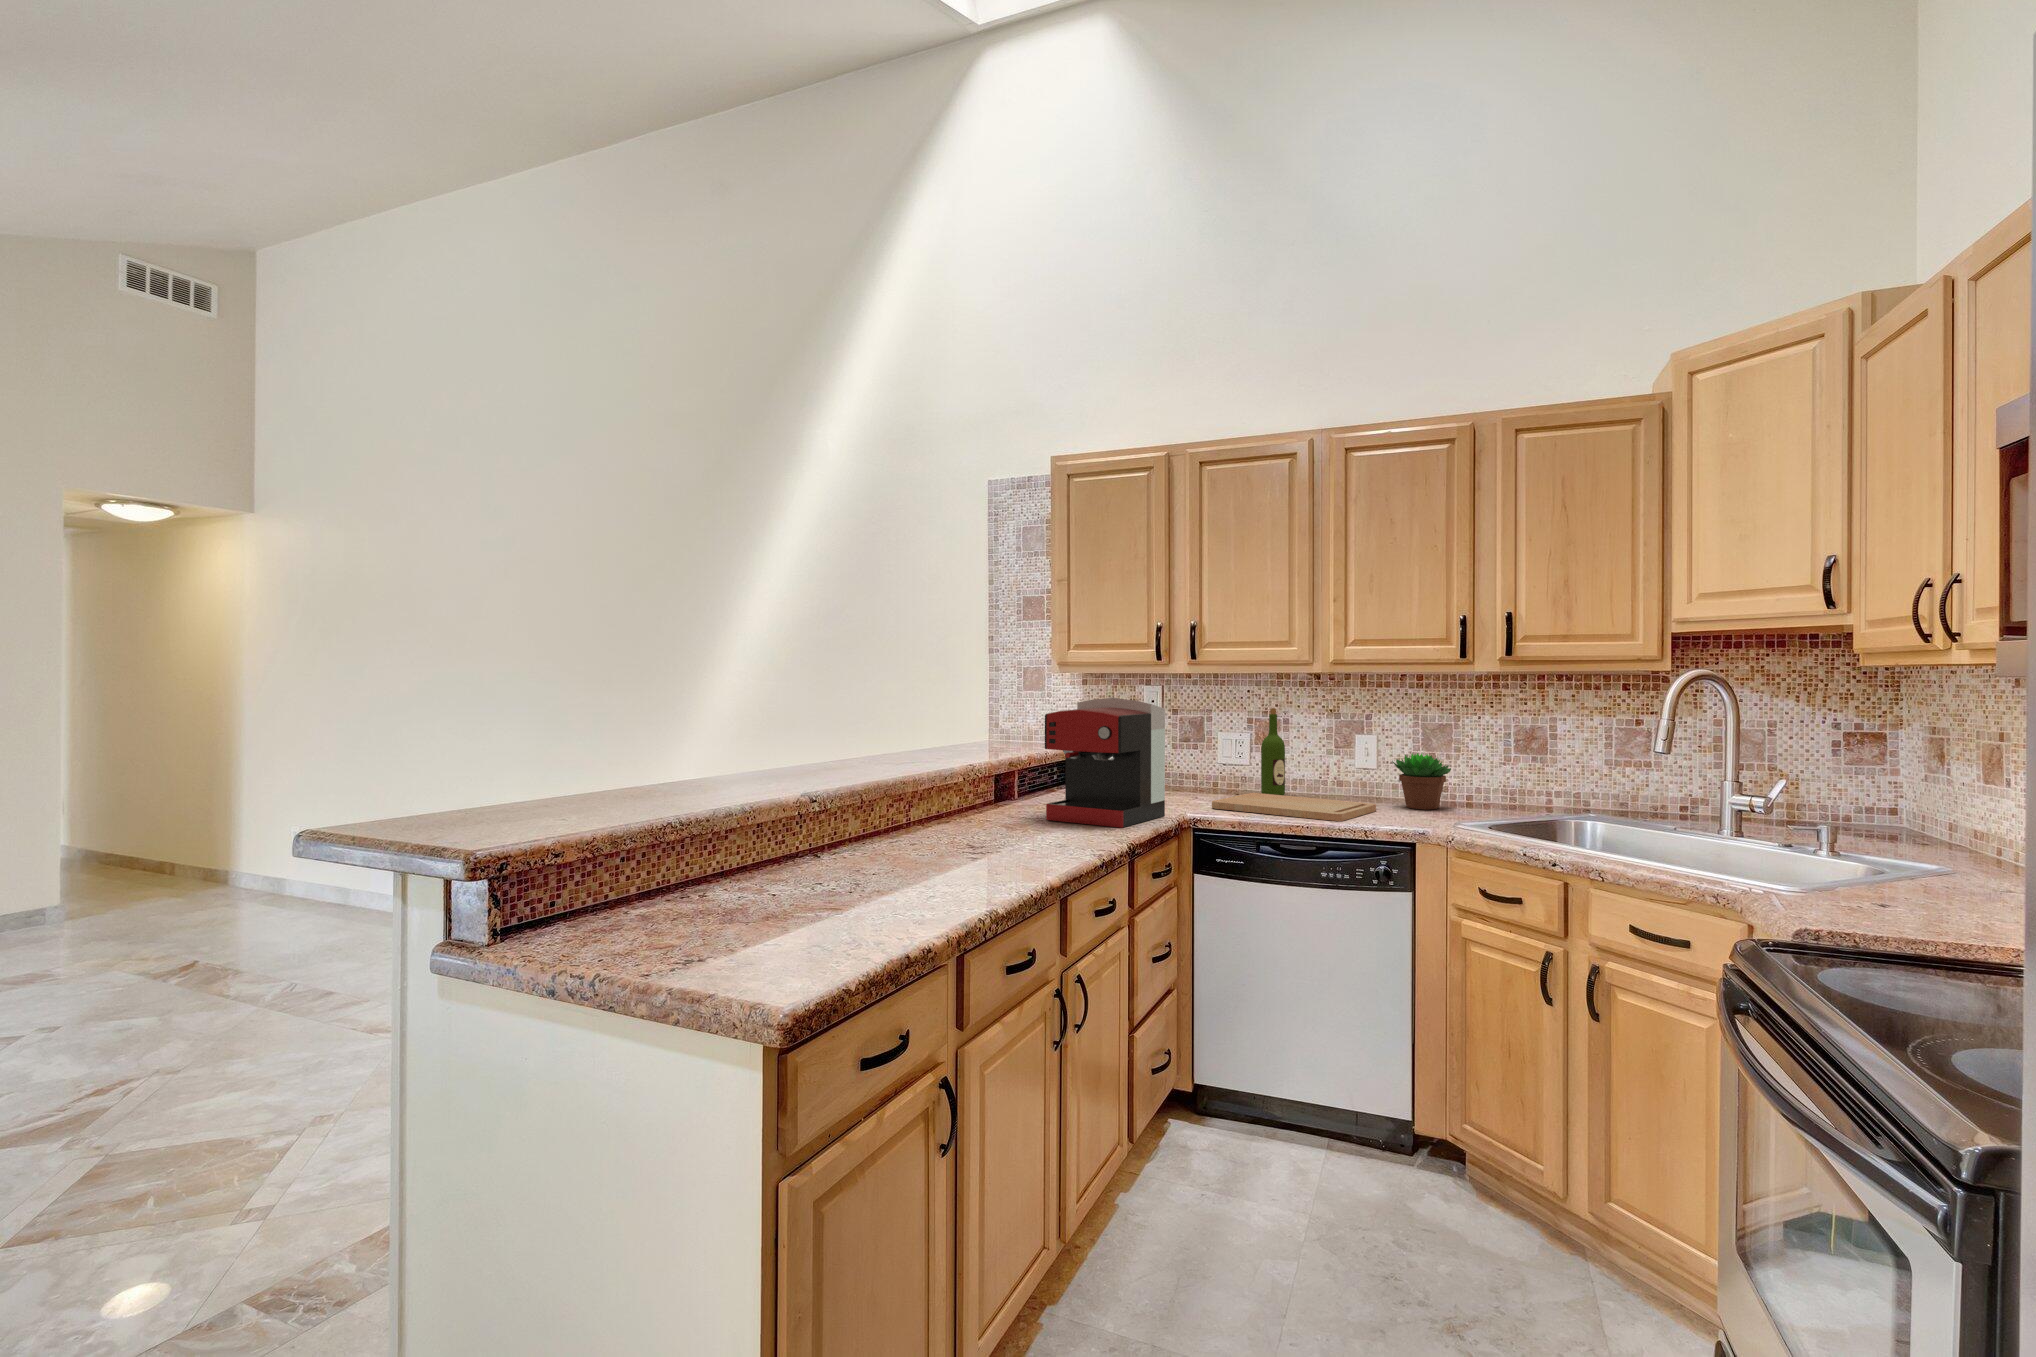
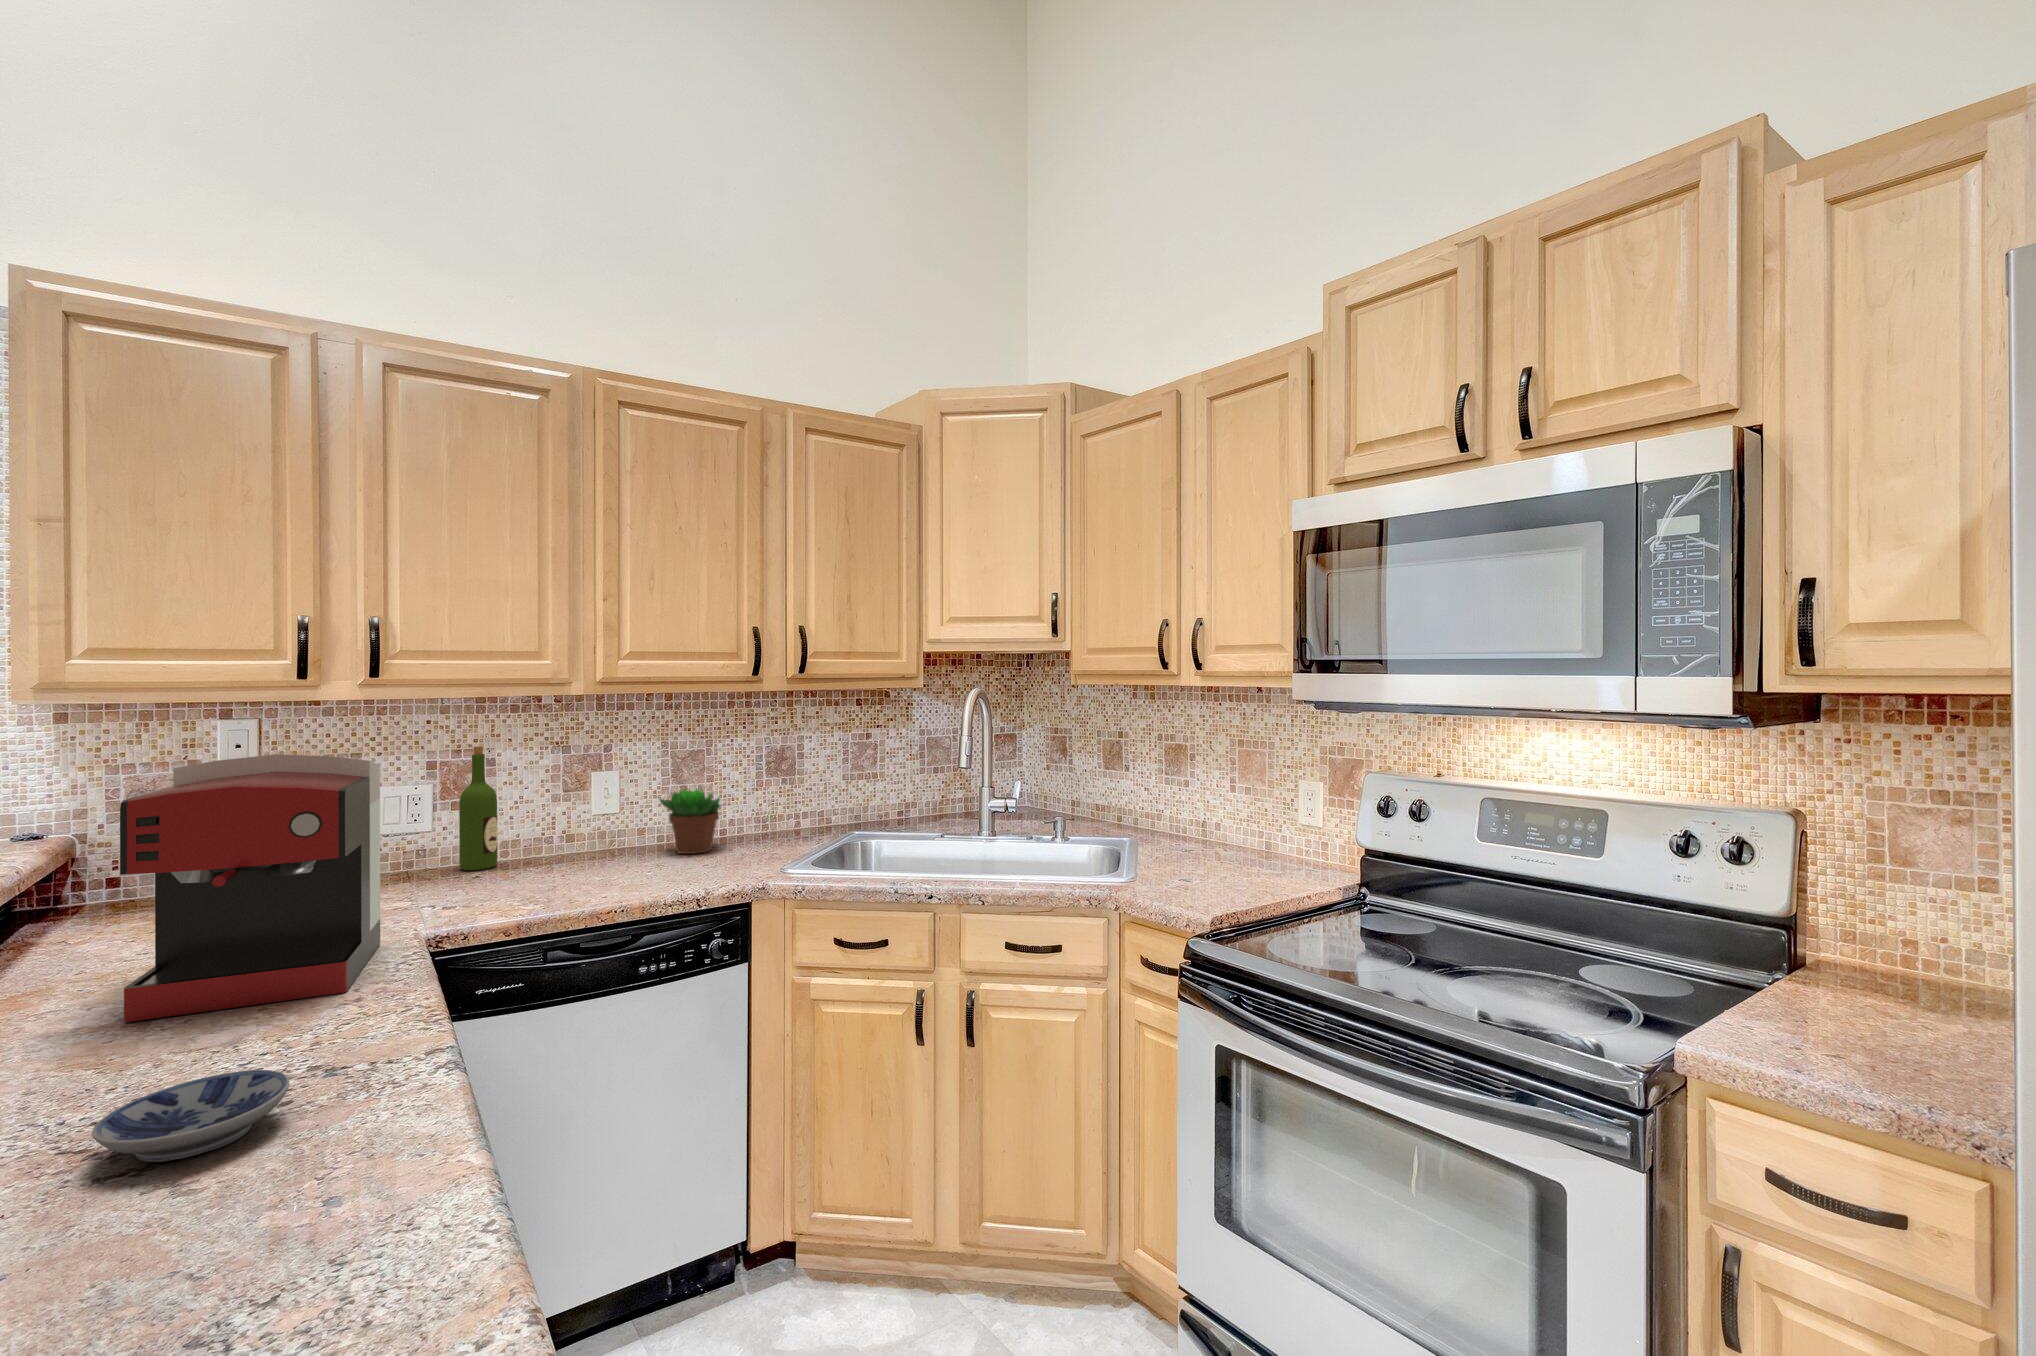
cutting board: present [1212,793,1376,821] -> none [432,857,658,910]
bowl: none [984,830,1046,854] -> present [92,1070,289,1162]

